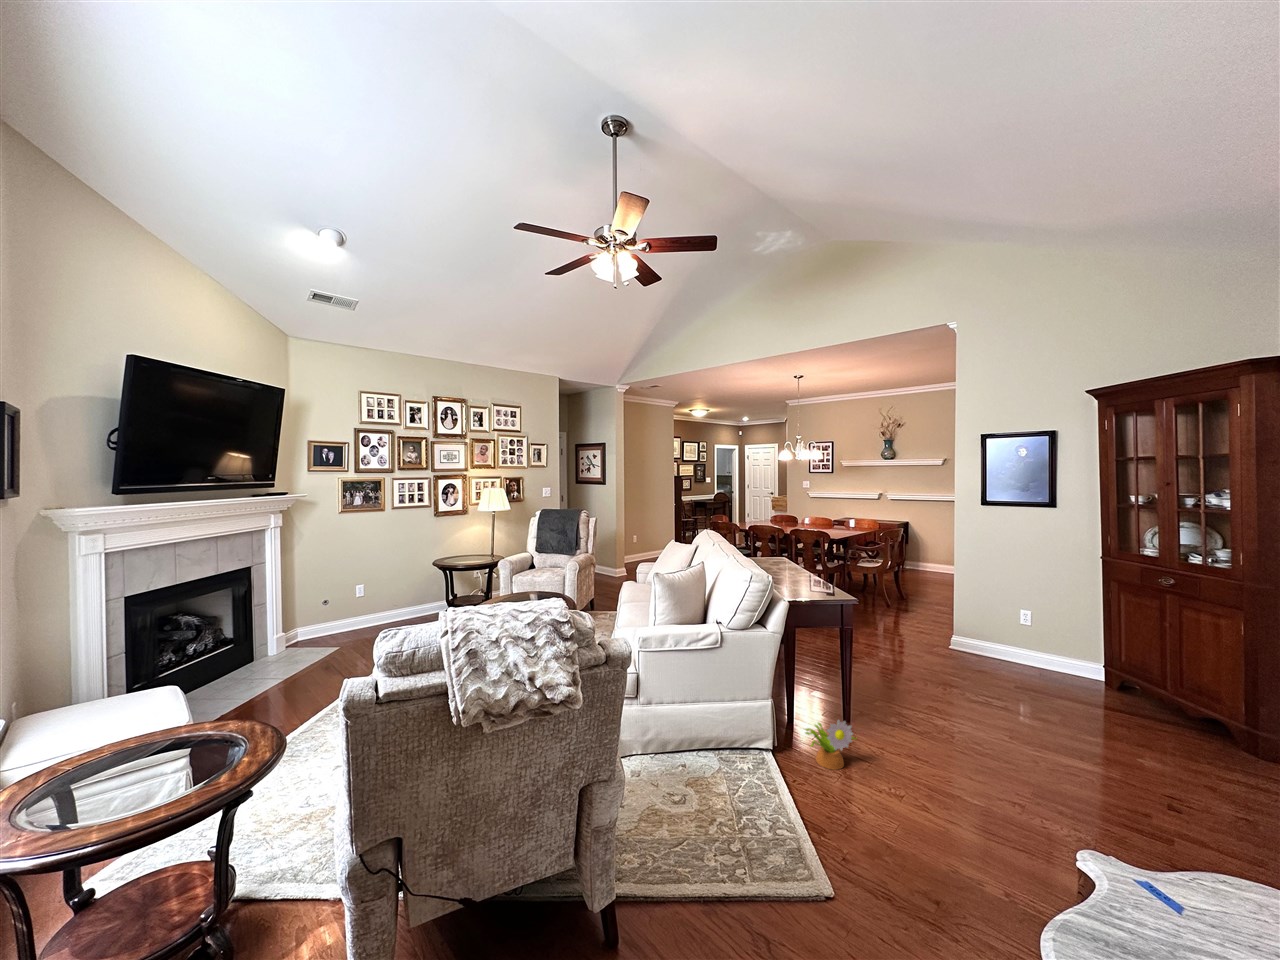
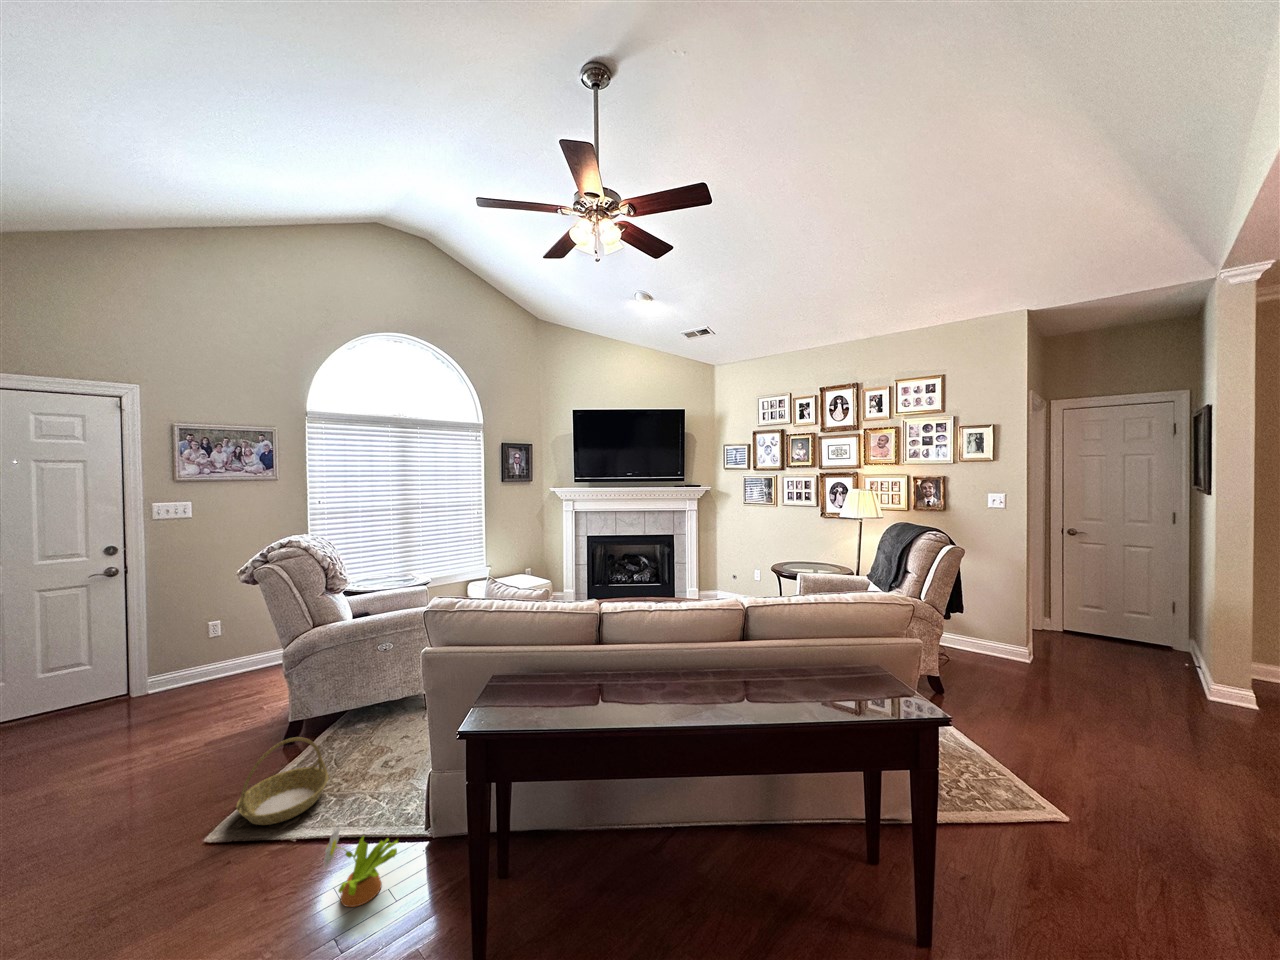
basket: none [714,773,812,883] -> present [236,737,329,825]

